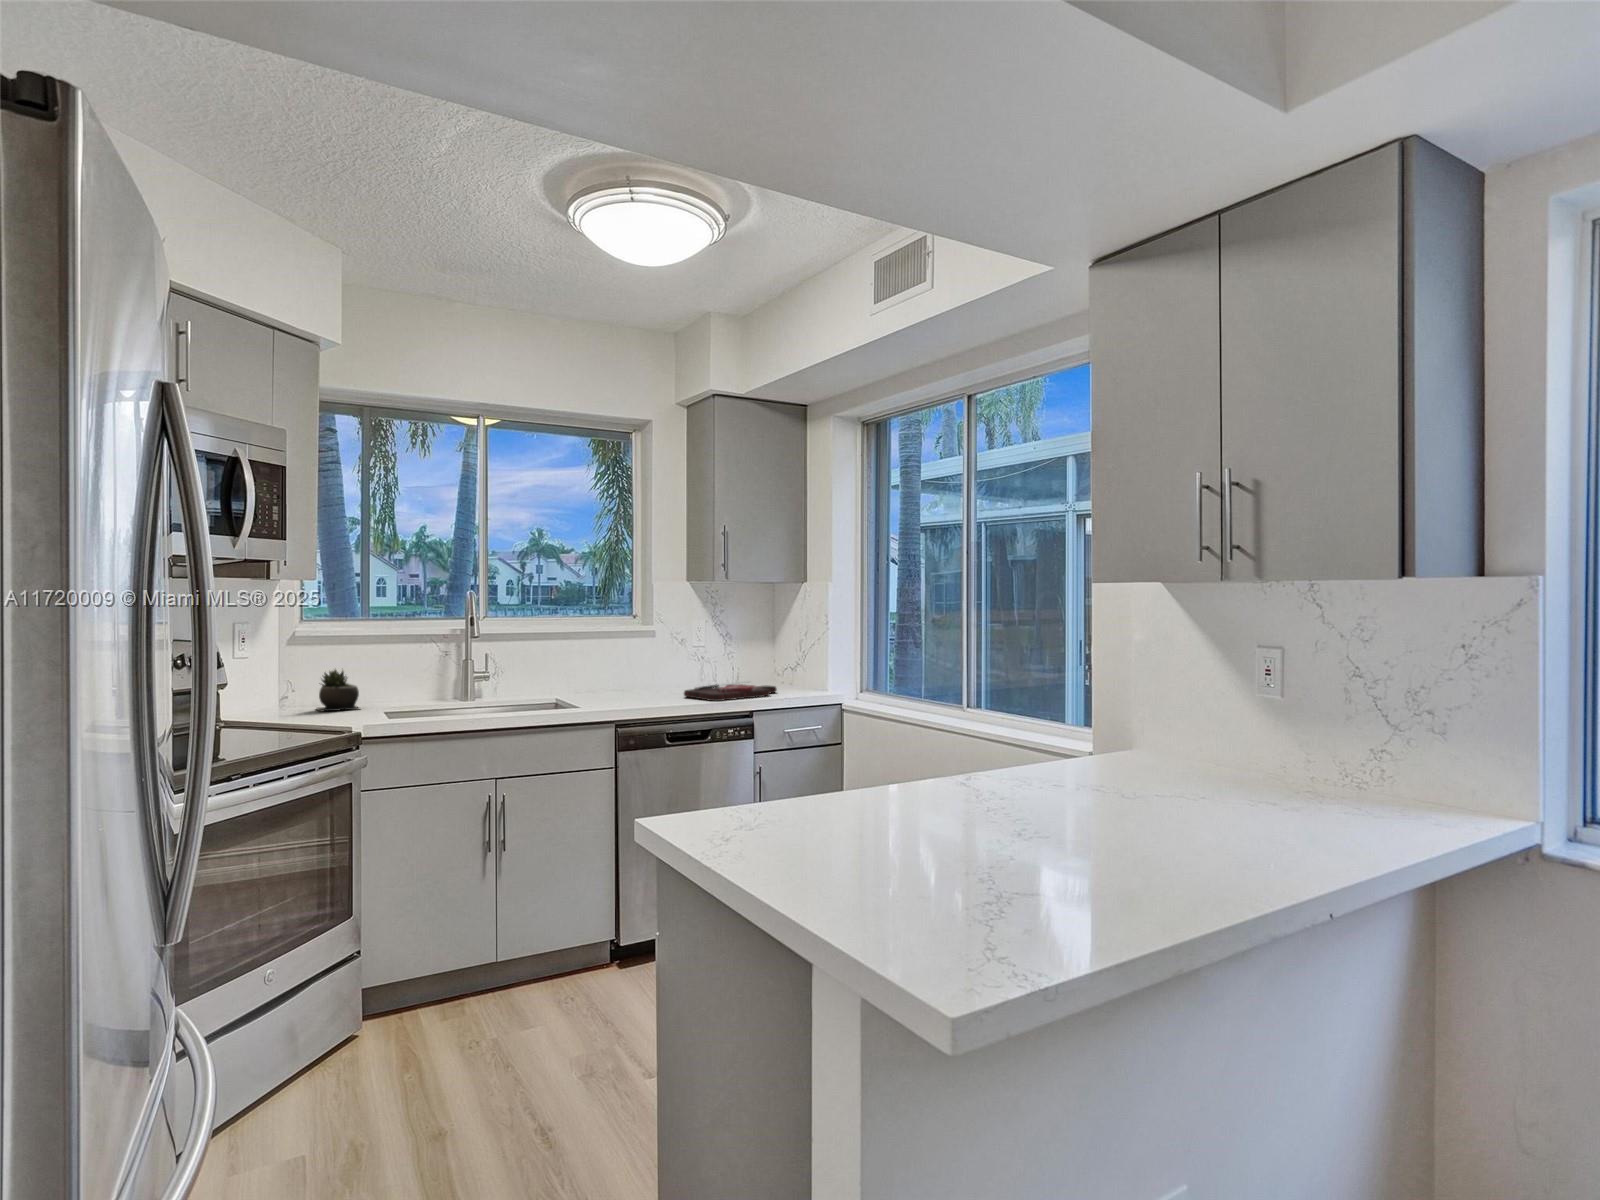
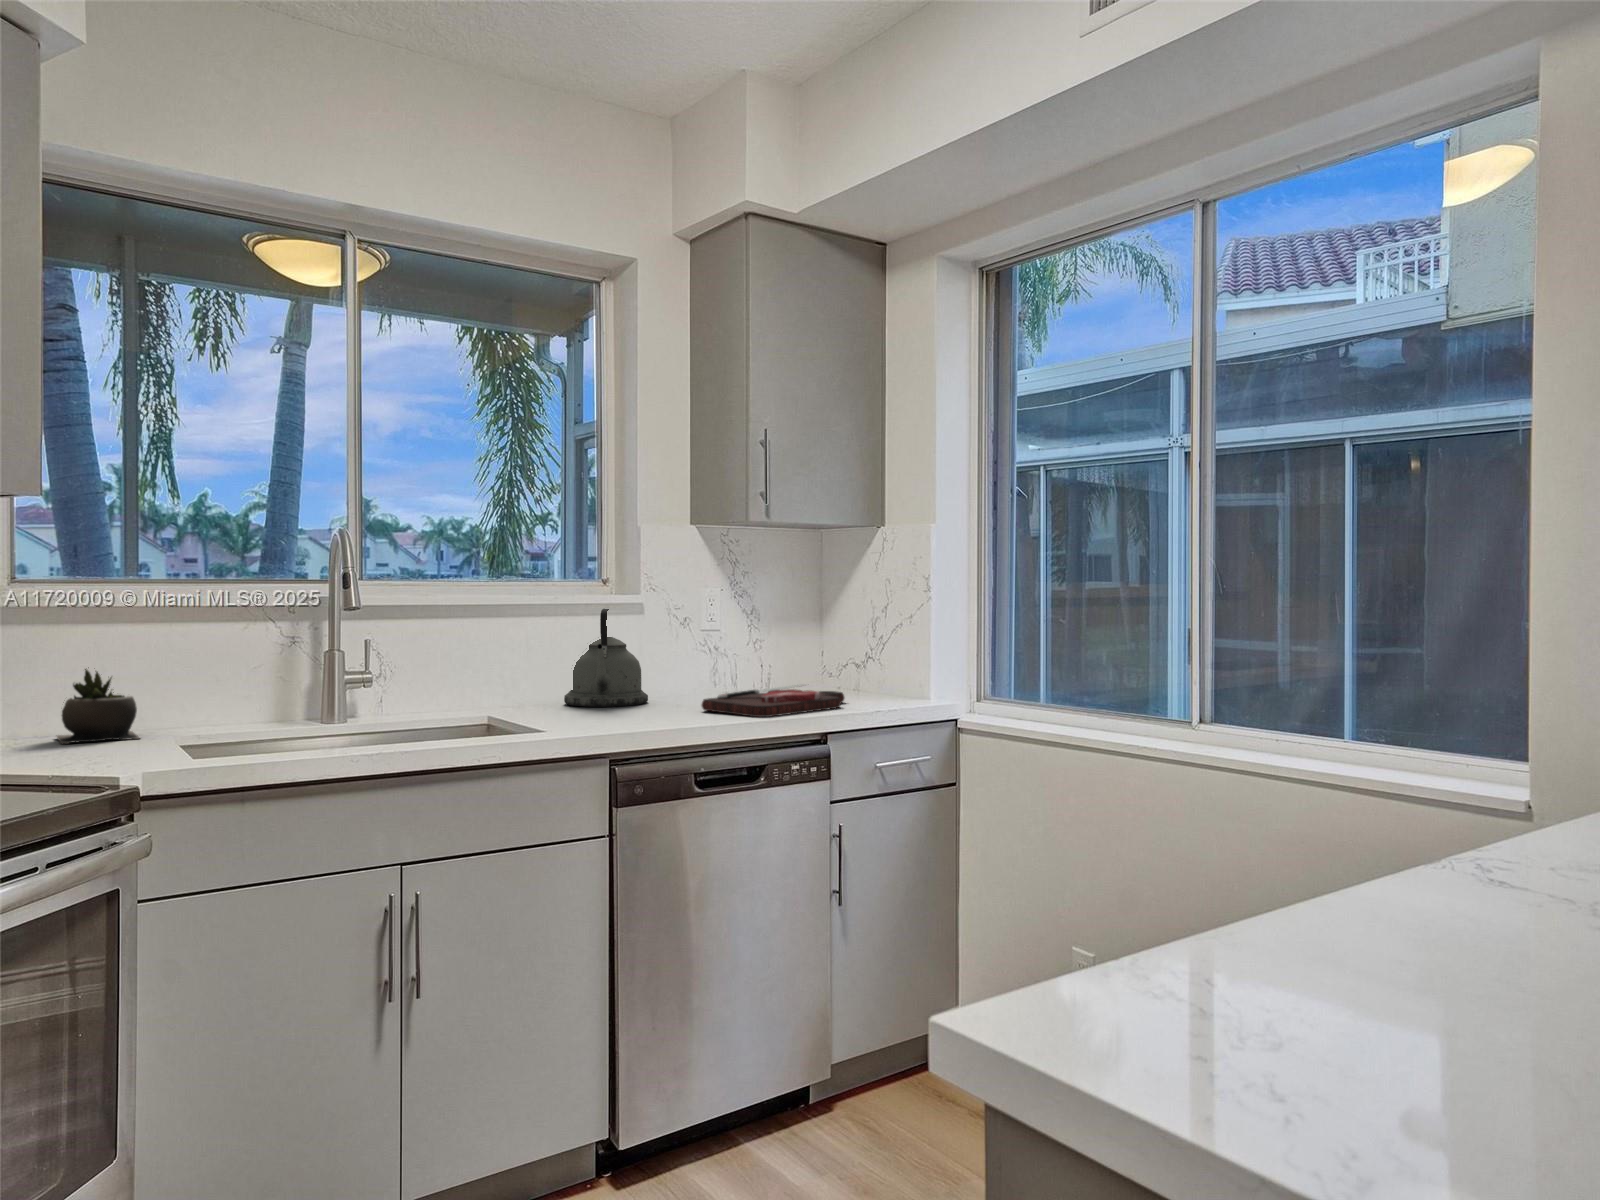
kettle: none [607,634,658,694] -> present [564,609,648,707]

